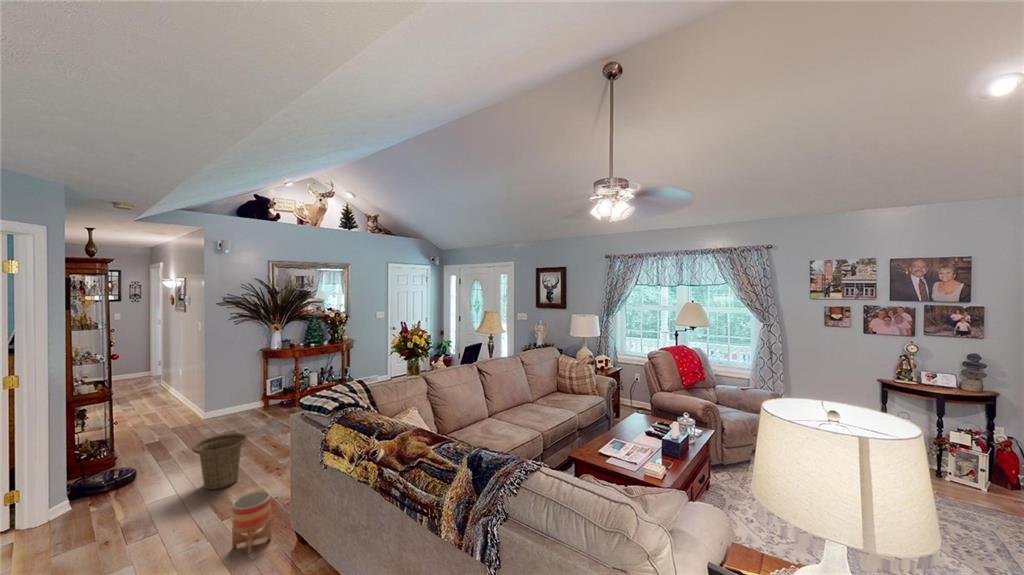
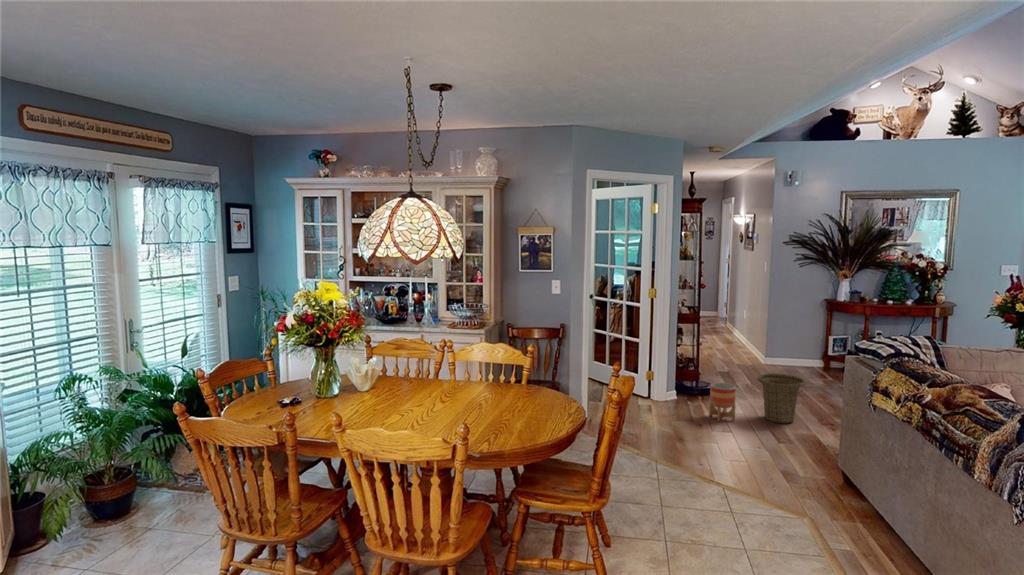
planter: present [232,491,272,553] -> present [710,383,736,422]

